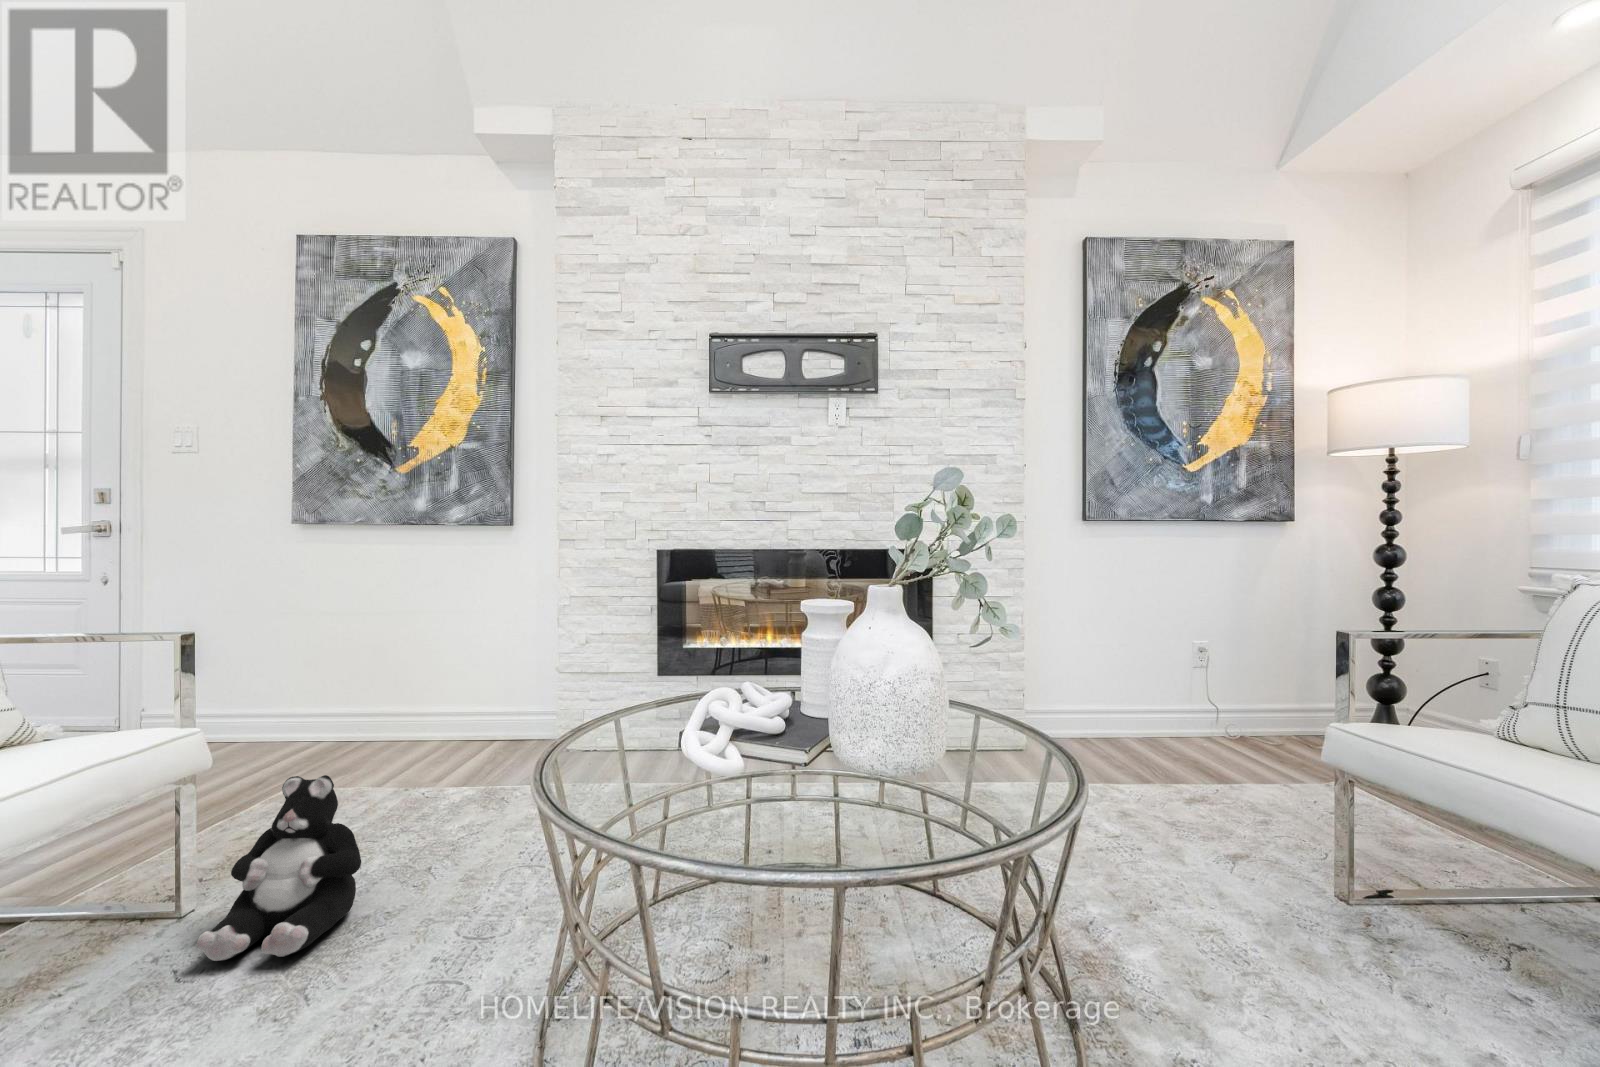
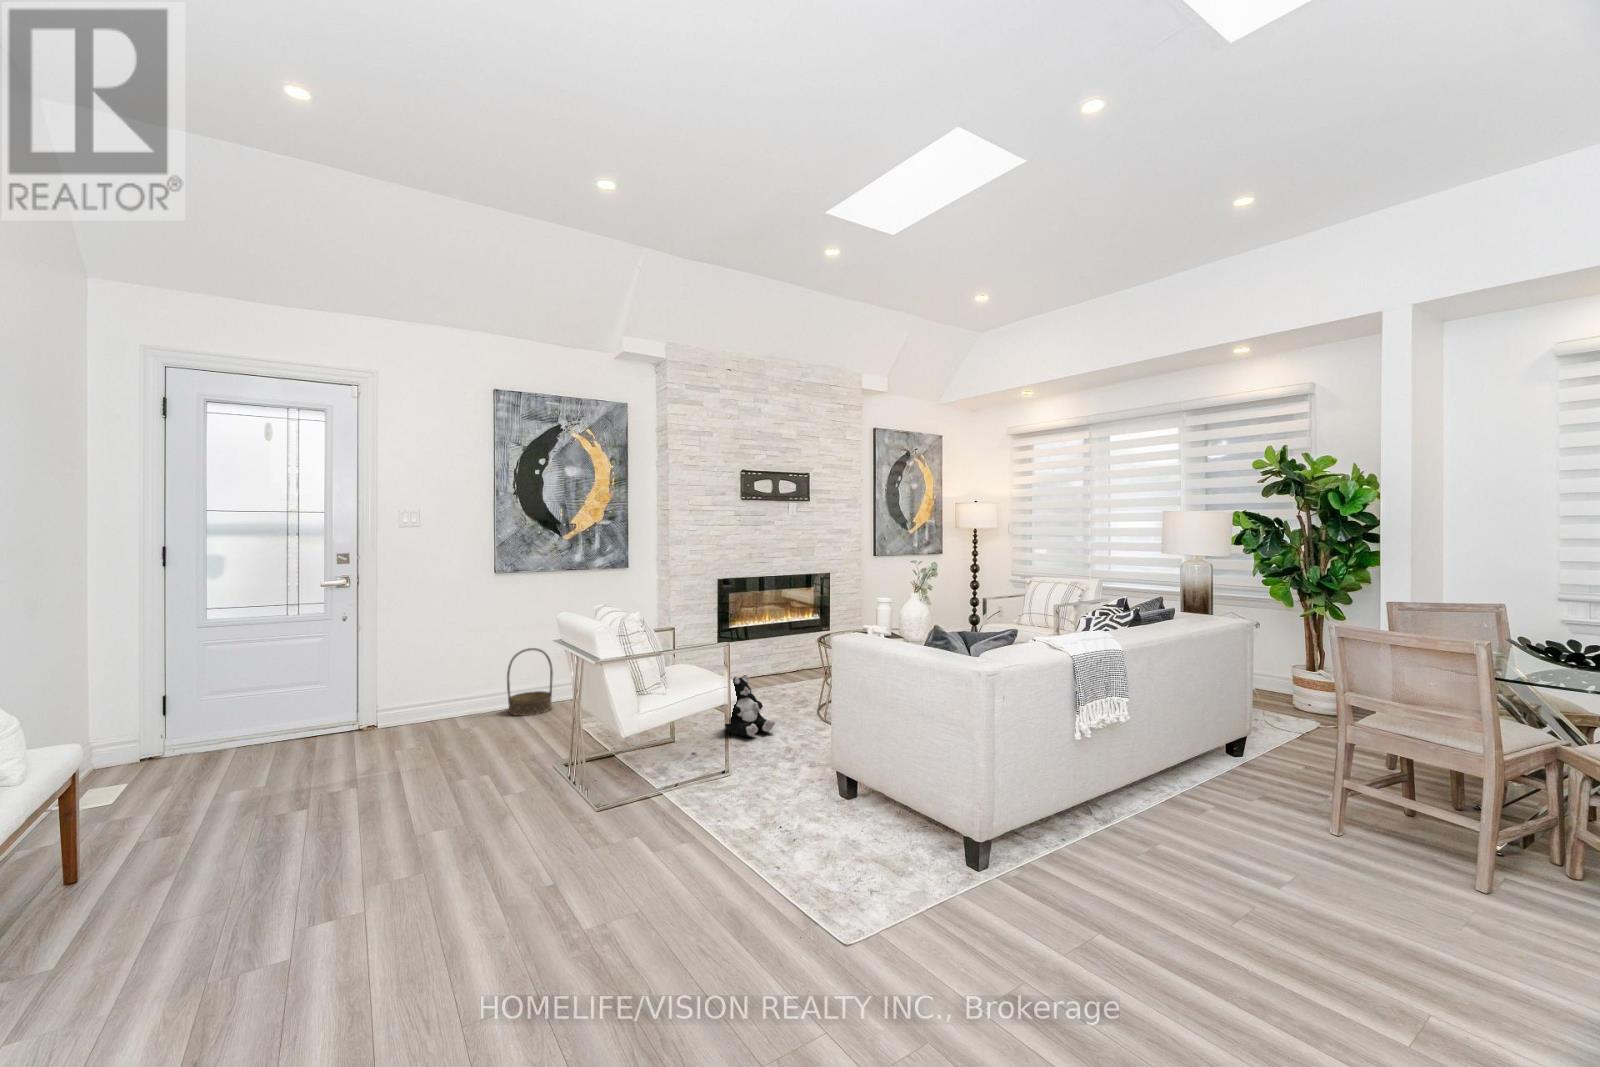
basket: none [269,647,349,760] -> present [507,648,553,716]

